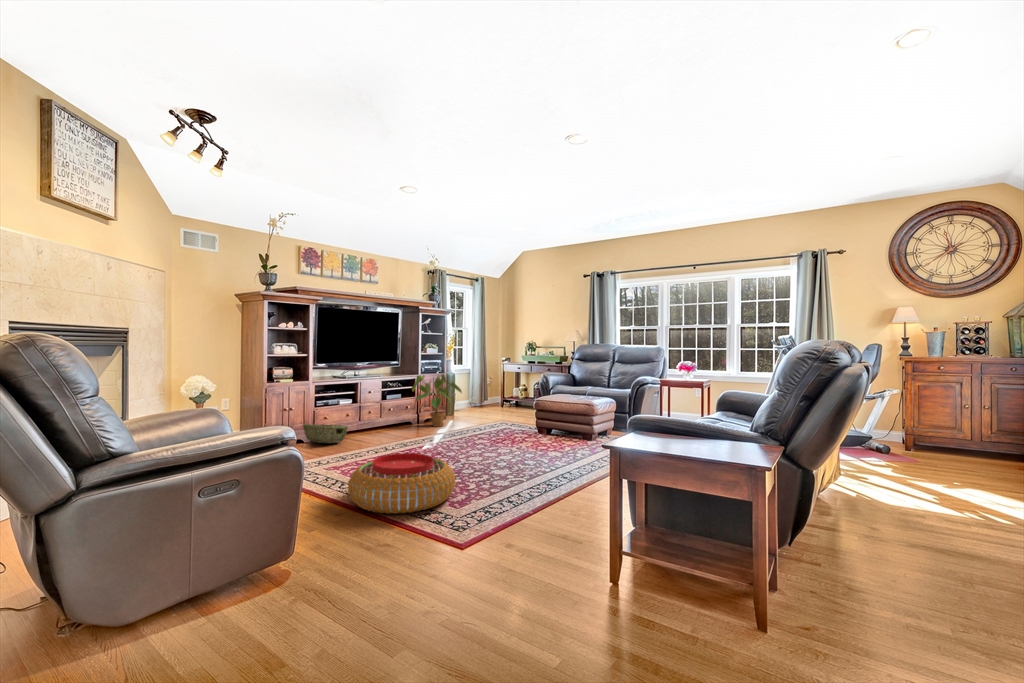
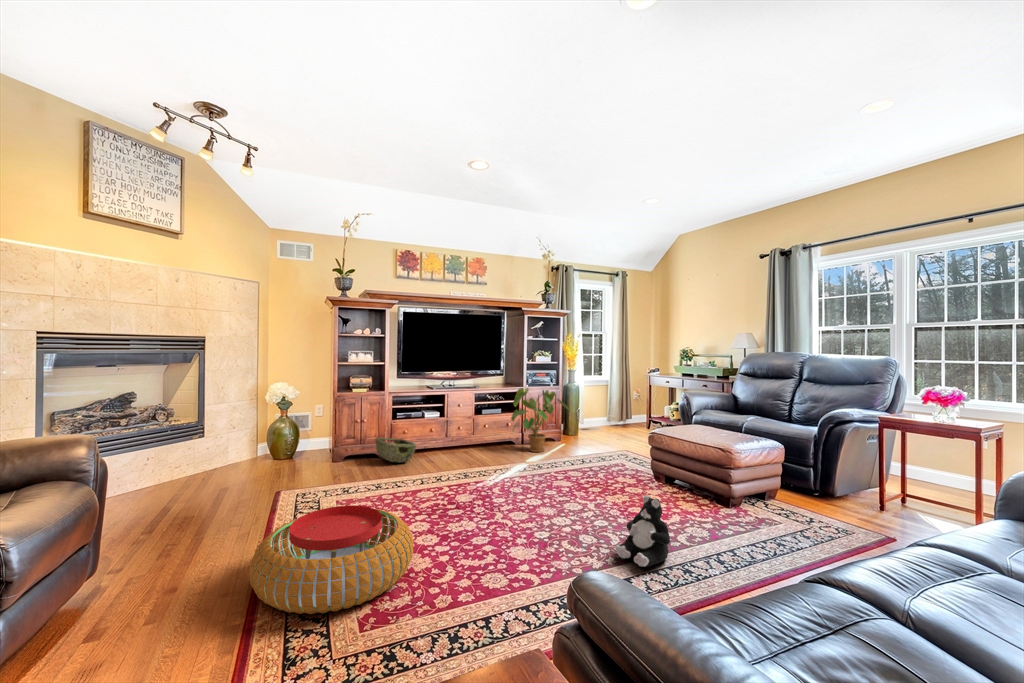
plush toy: none [556,429,584,467] -> present [615,496,670,567]

